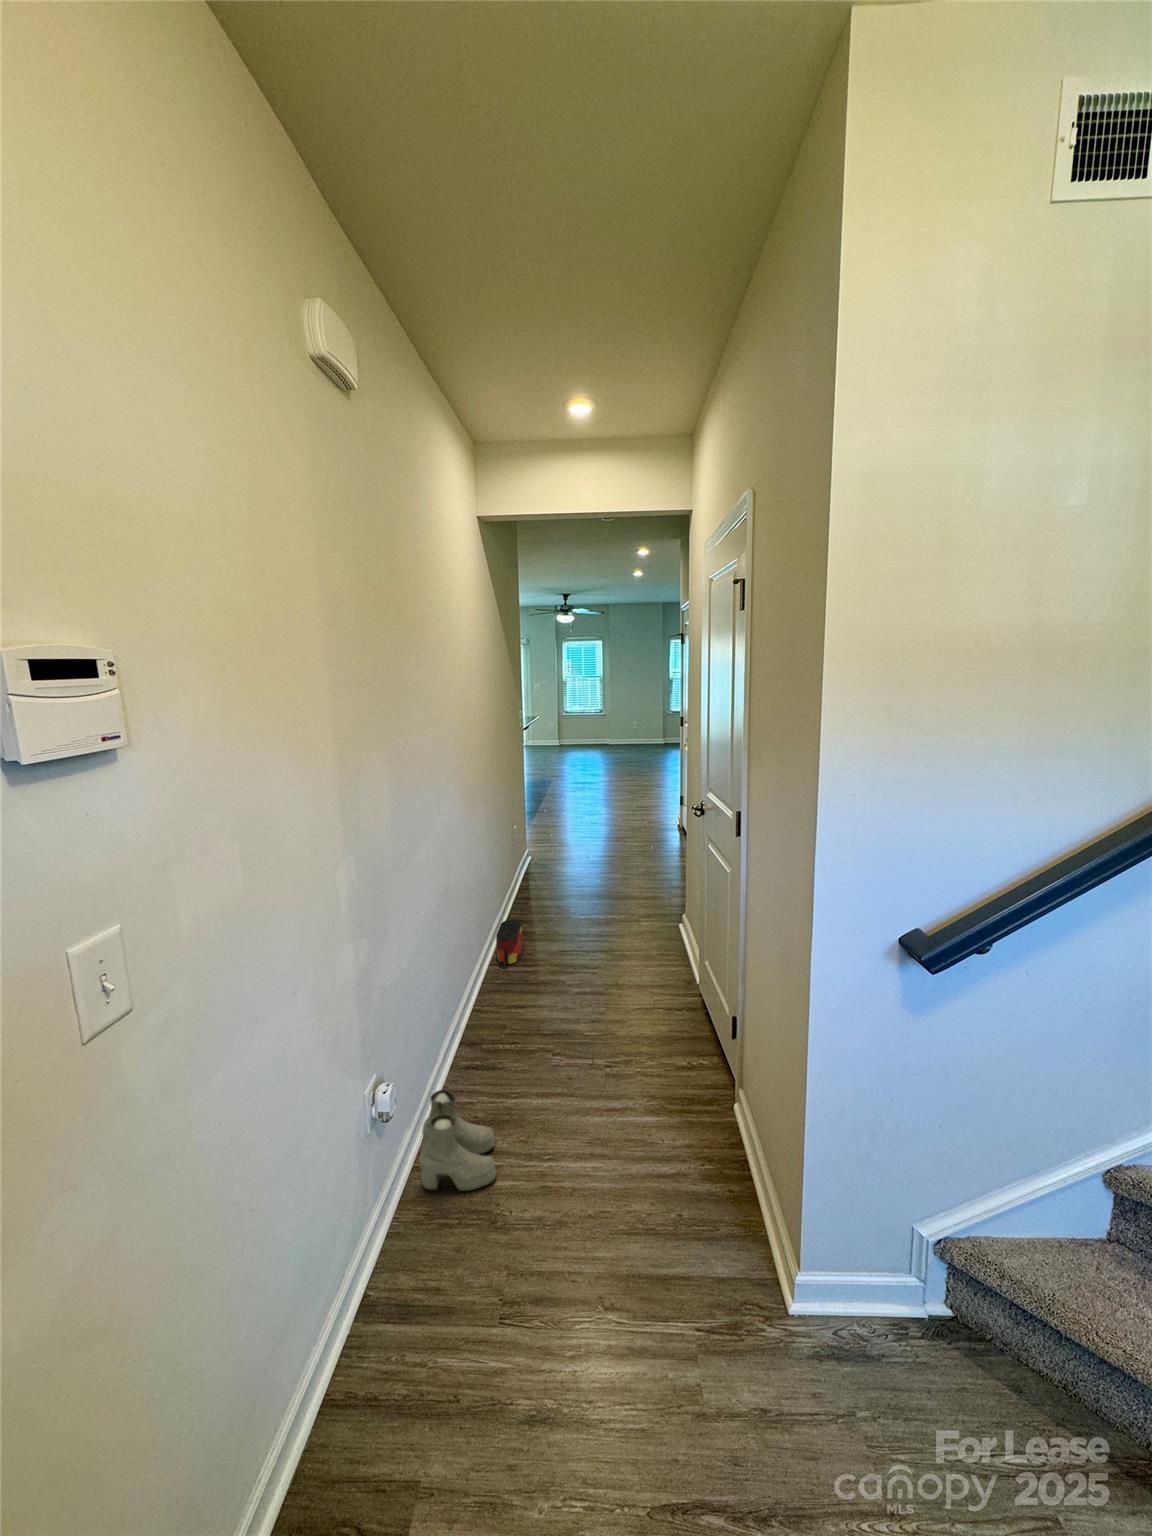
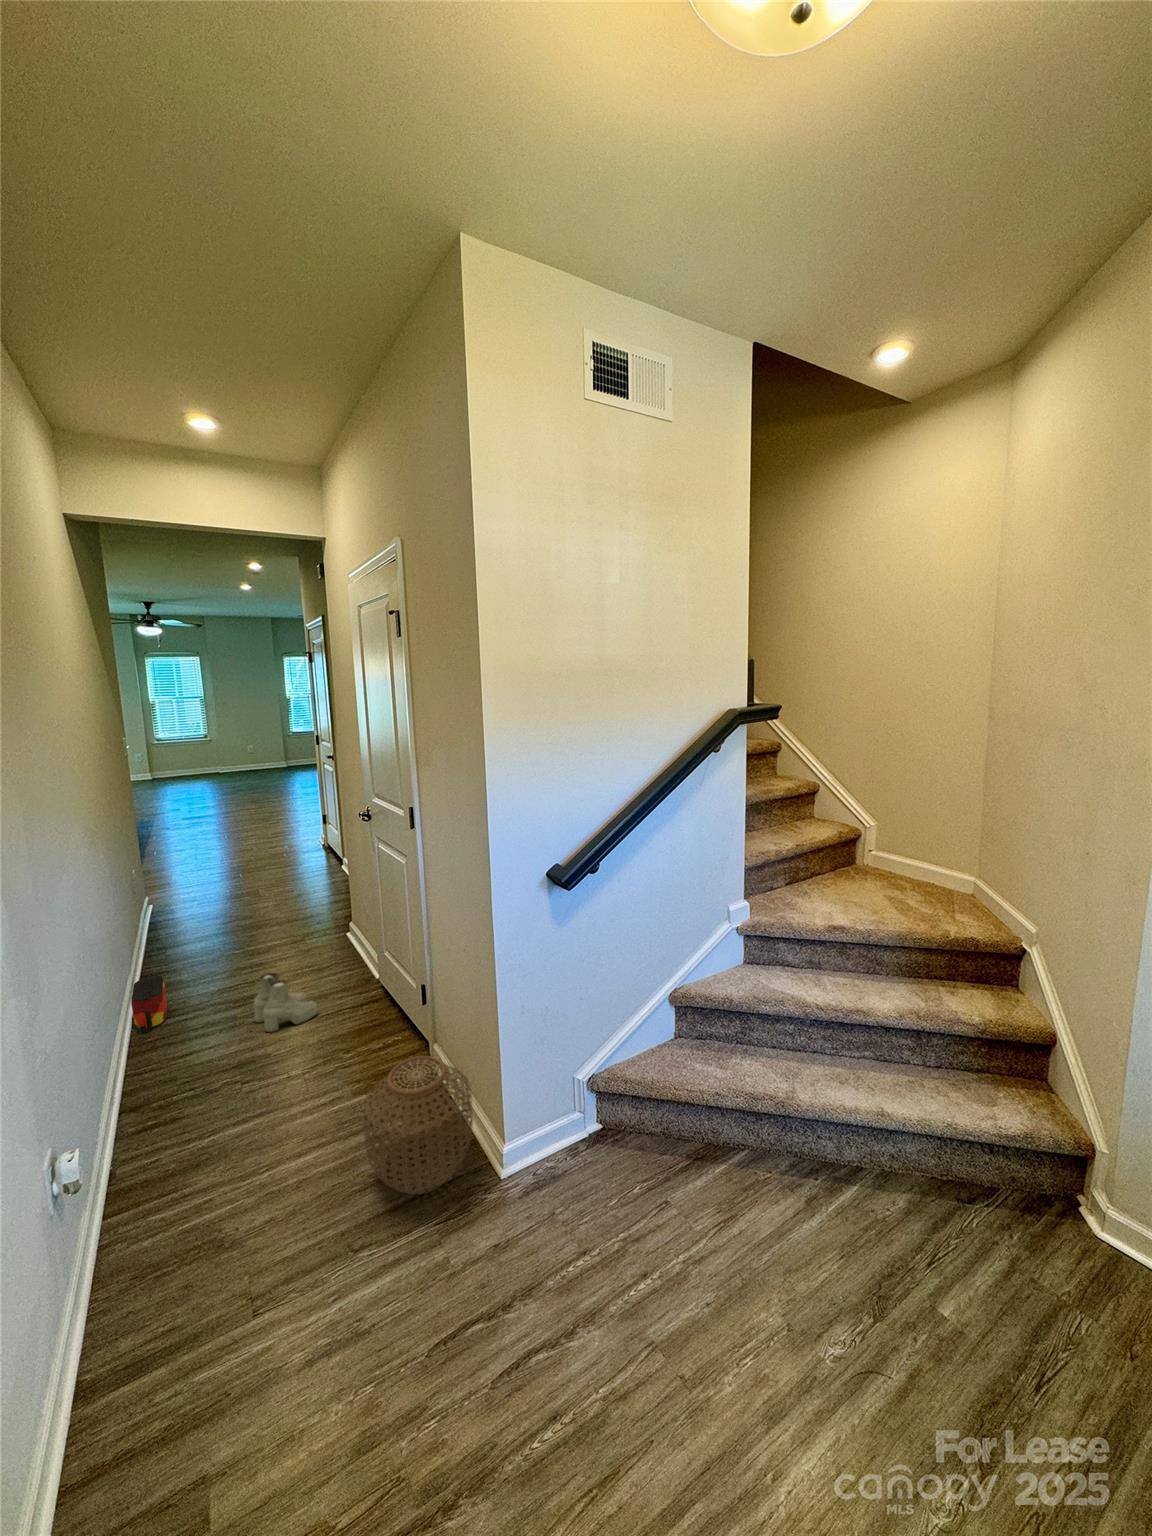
boots: present [419,1090,496,1191] -> present [254,973,318,1032]
woven basket: none [636,1107,763,1277] -> present [363,1056,473,1195]

